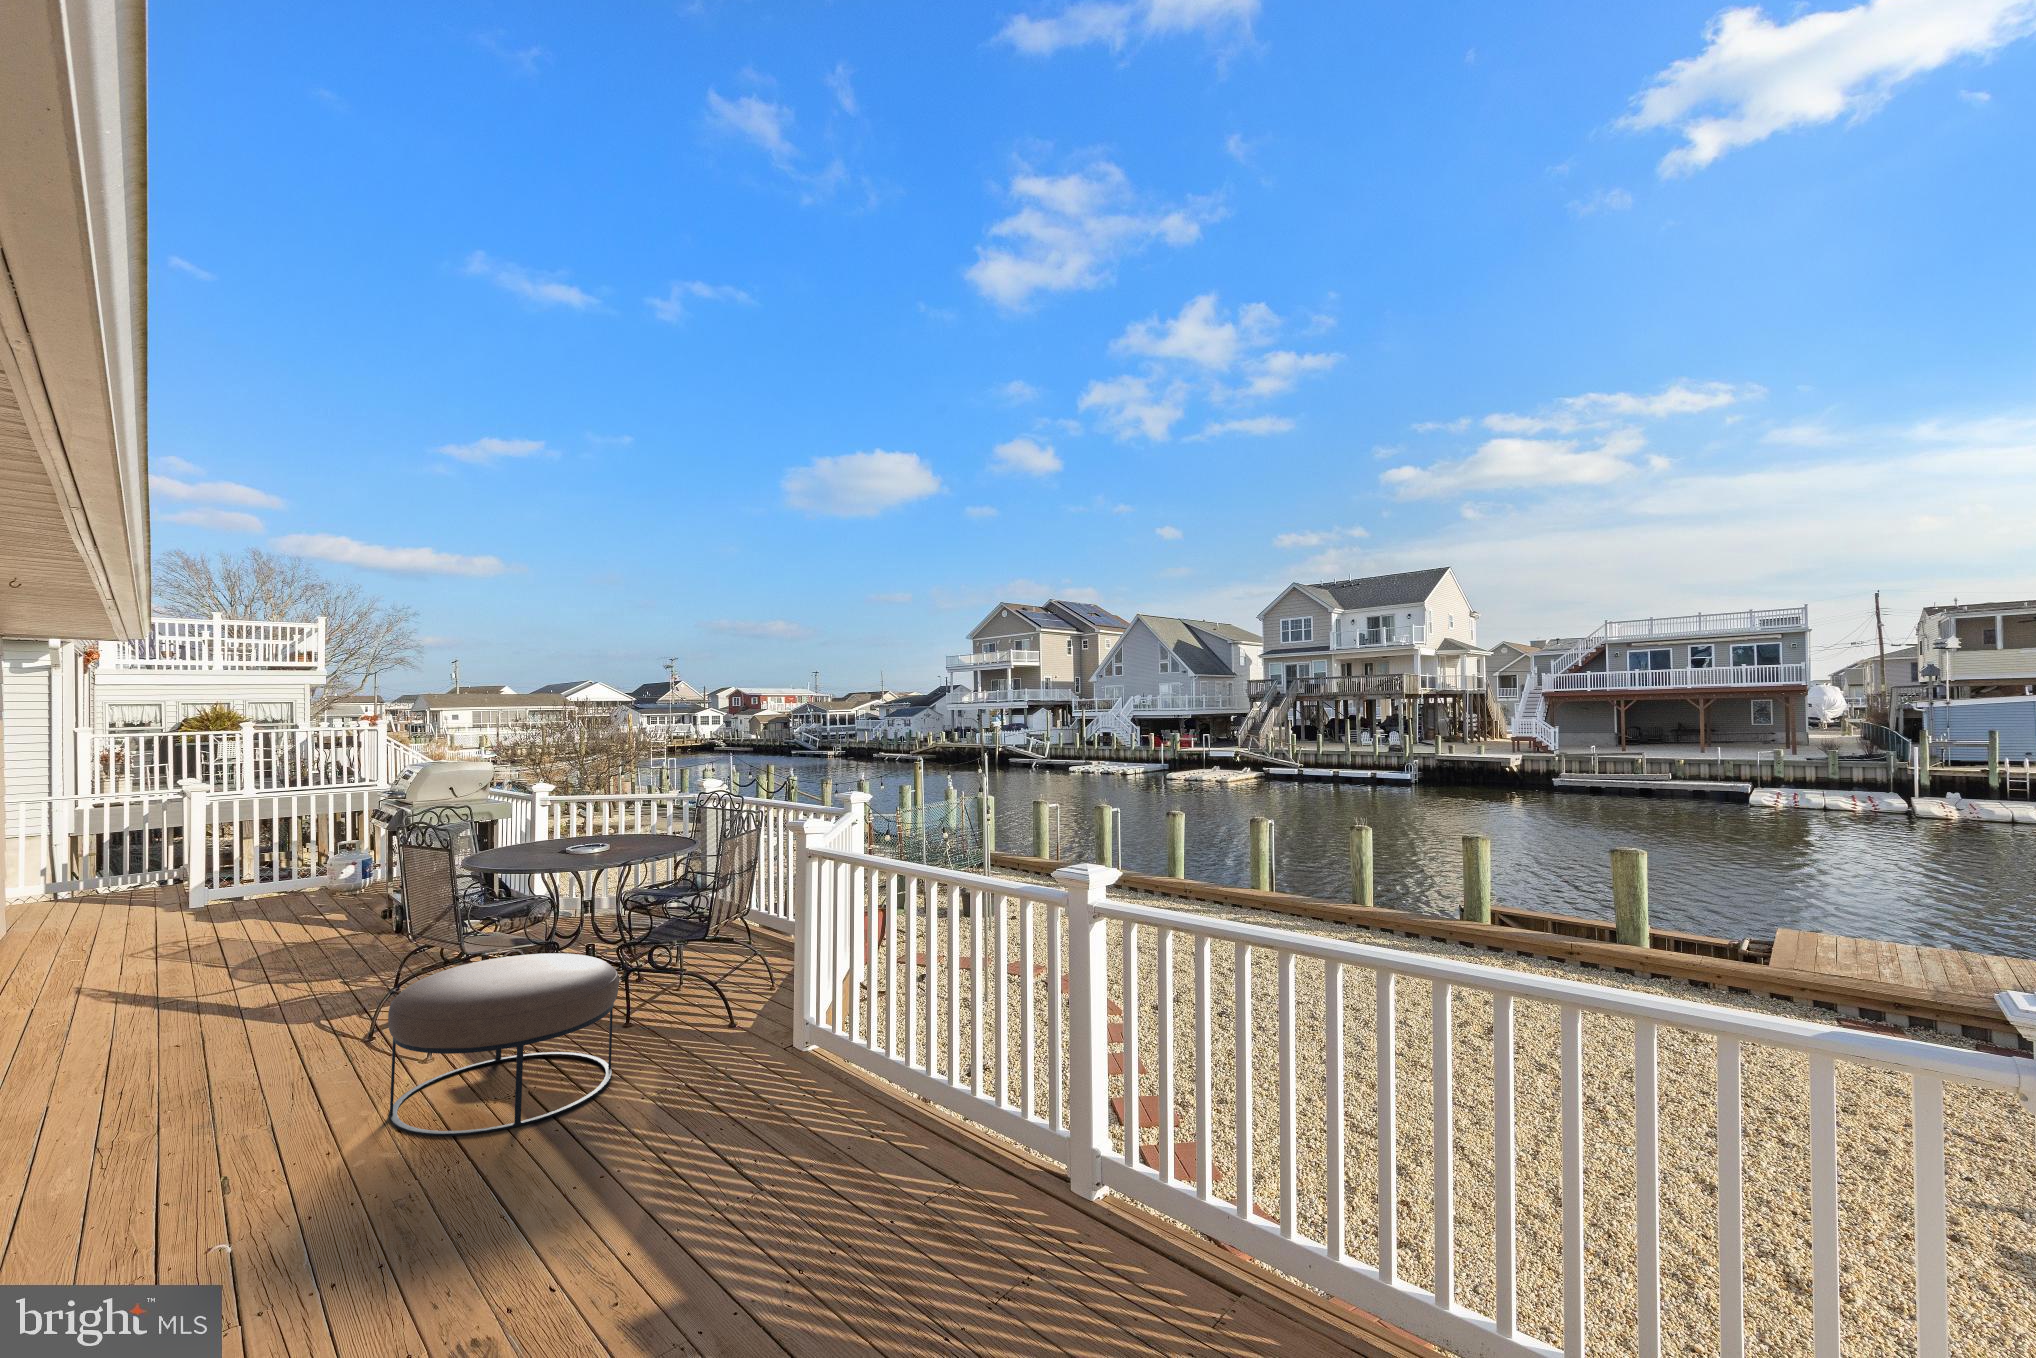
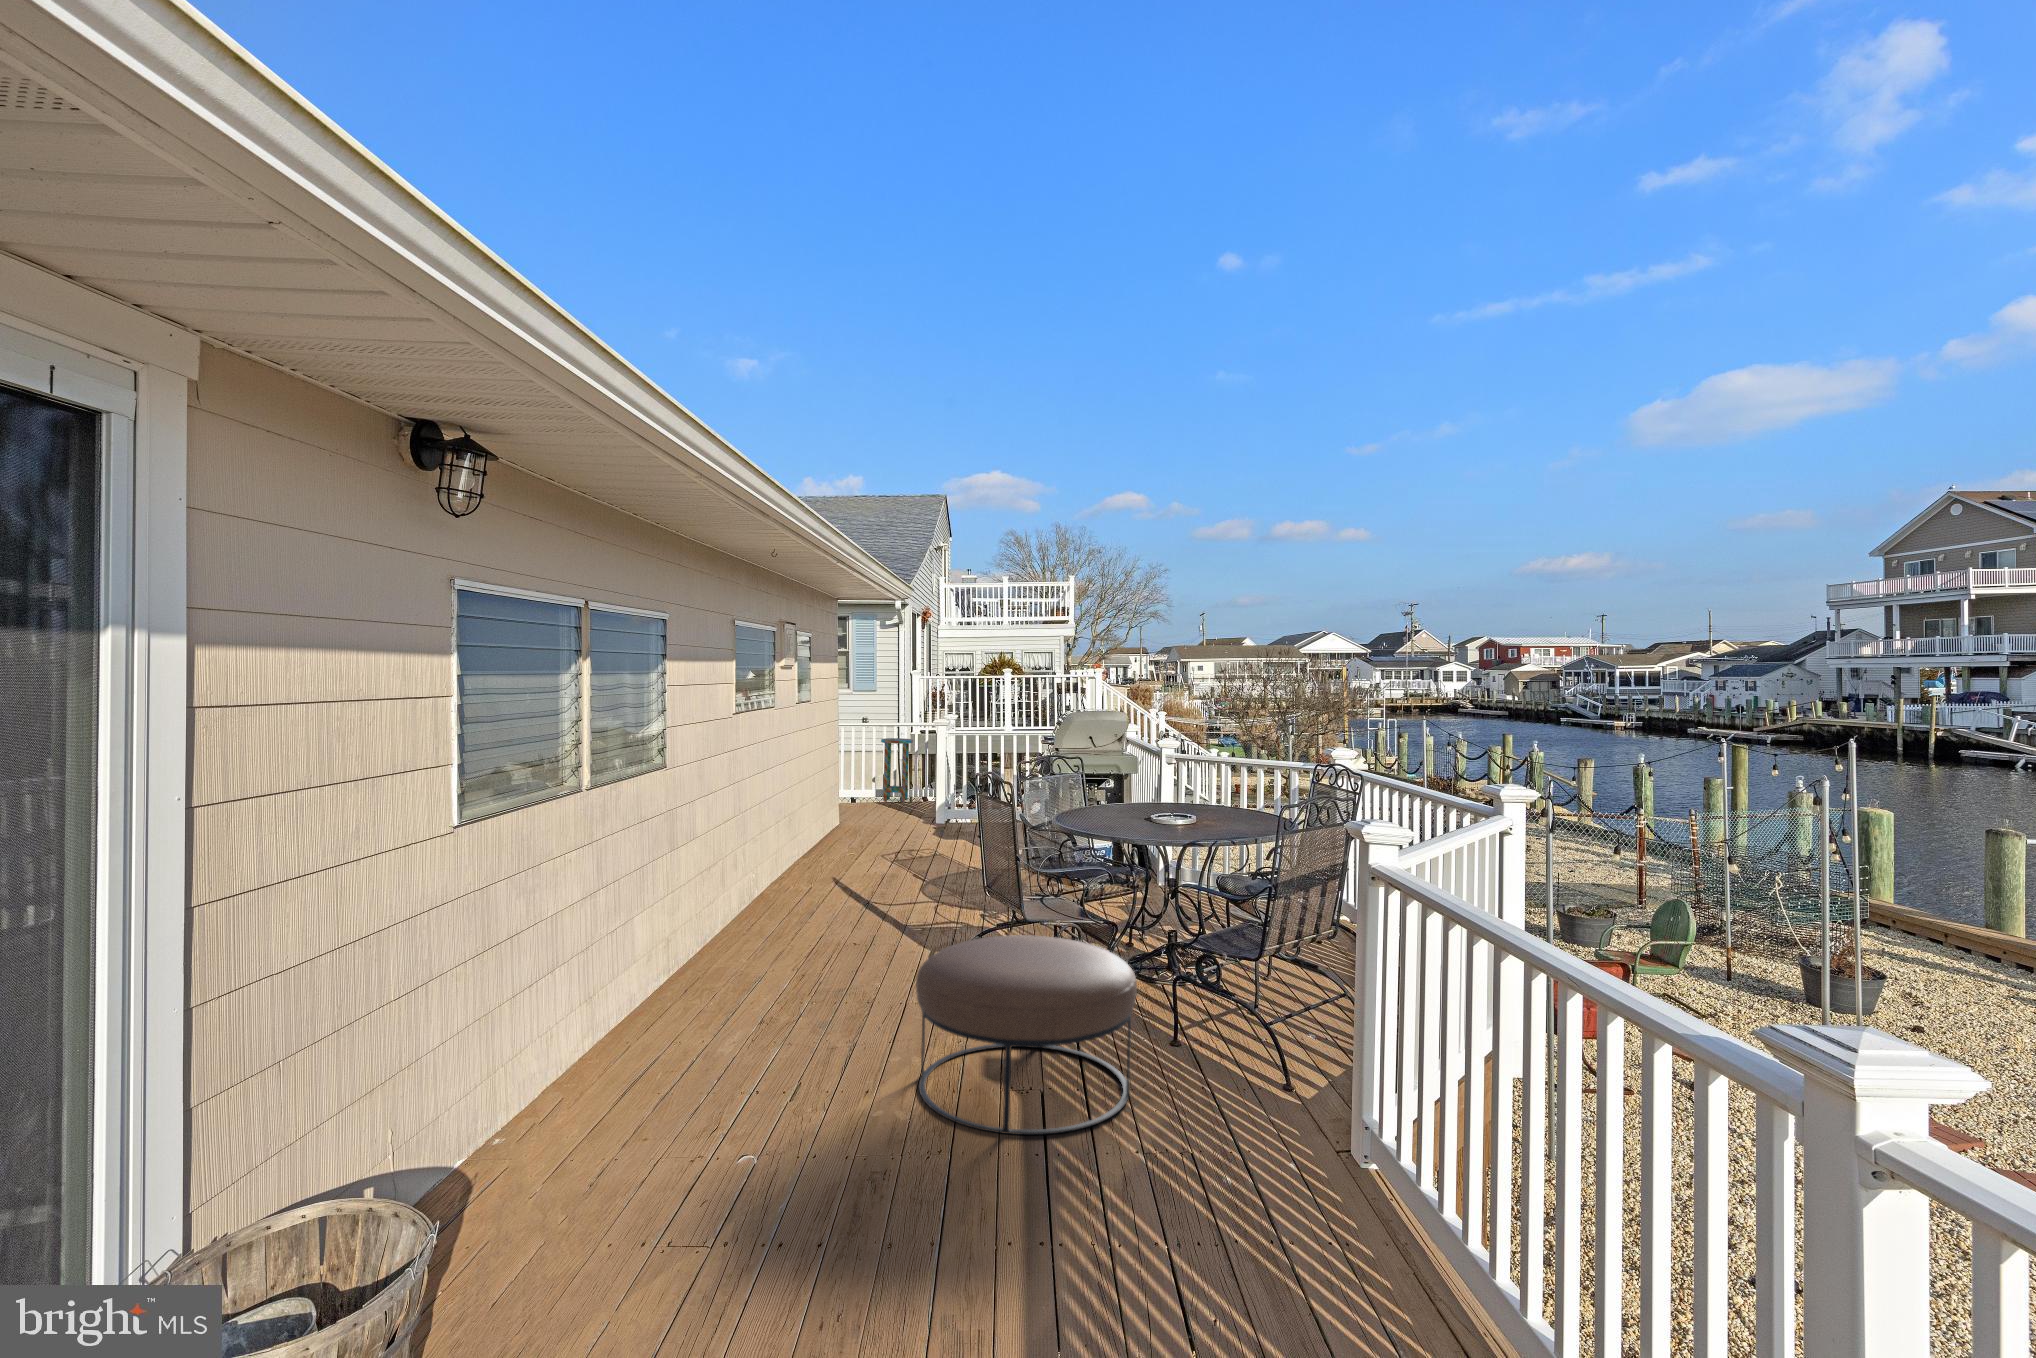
side table: none [70,809,128,891] -> present [881,738,913,802]

